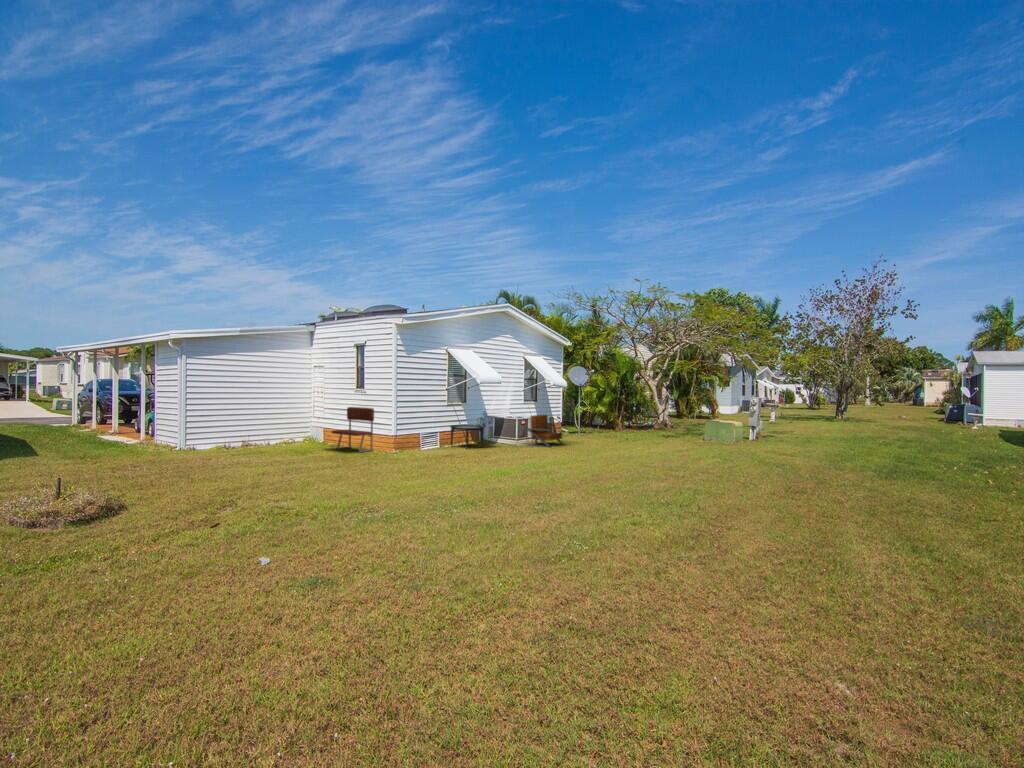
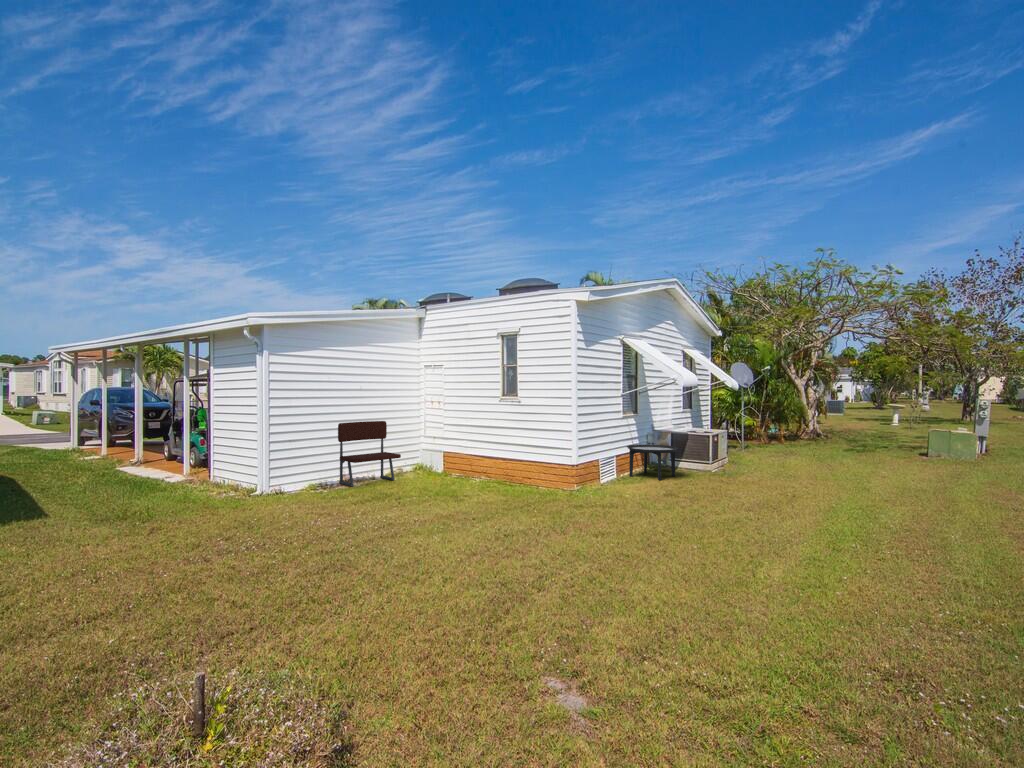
bench: present [332,407,374,452] -> present [338,421,401,486]
lounge chair: present [527,415,564,447] -> none [721,428,768,474]

